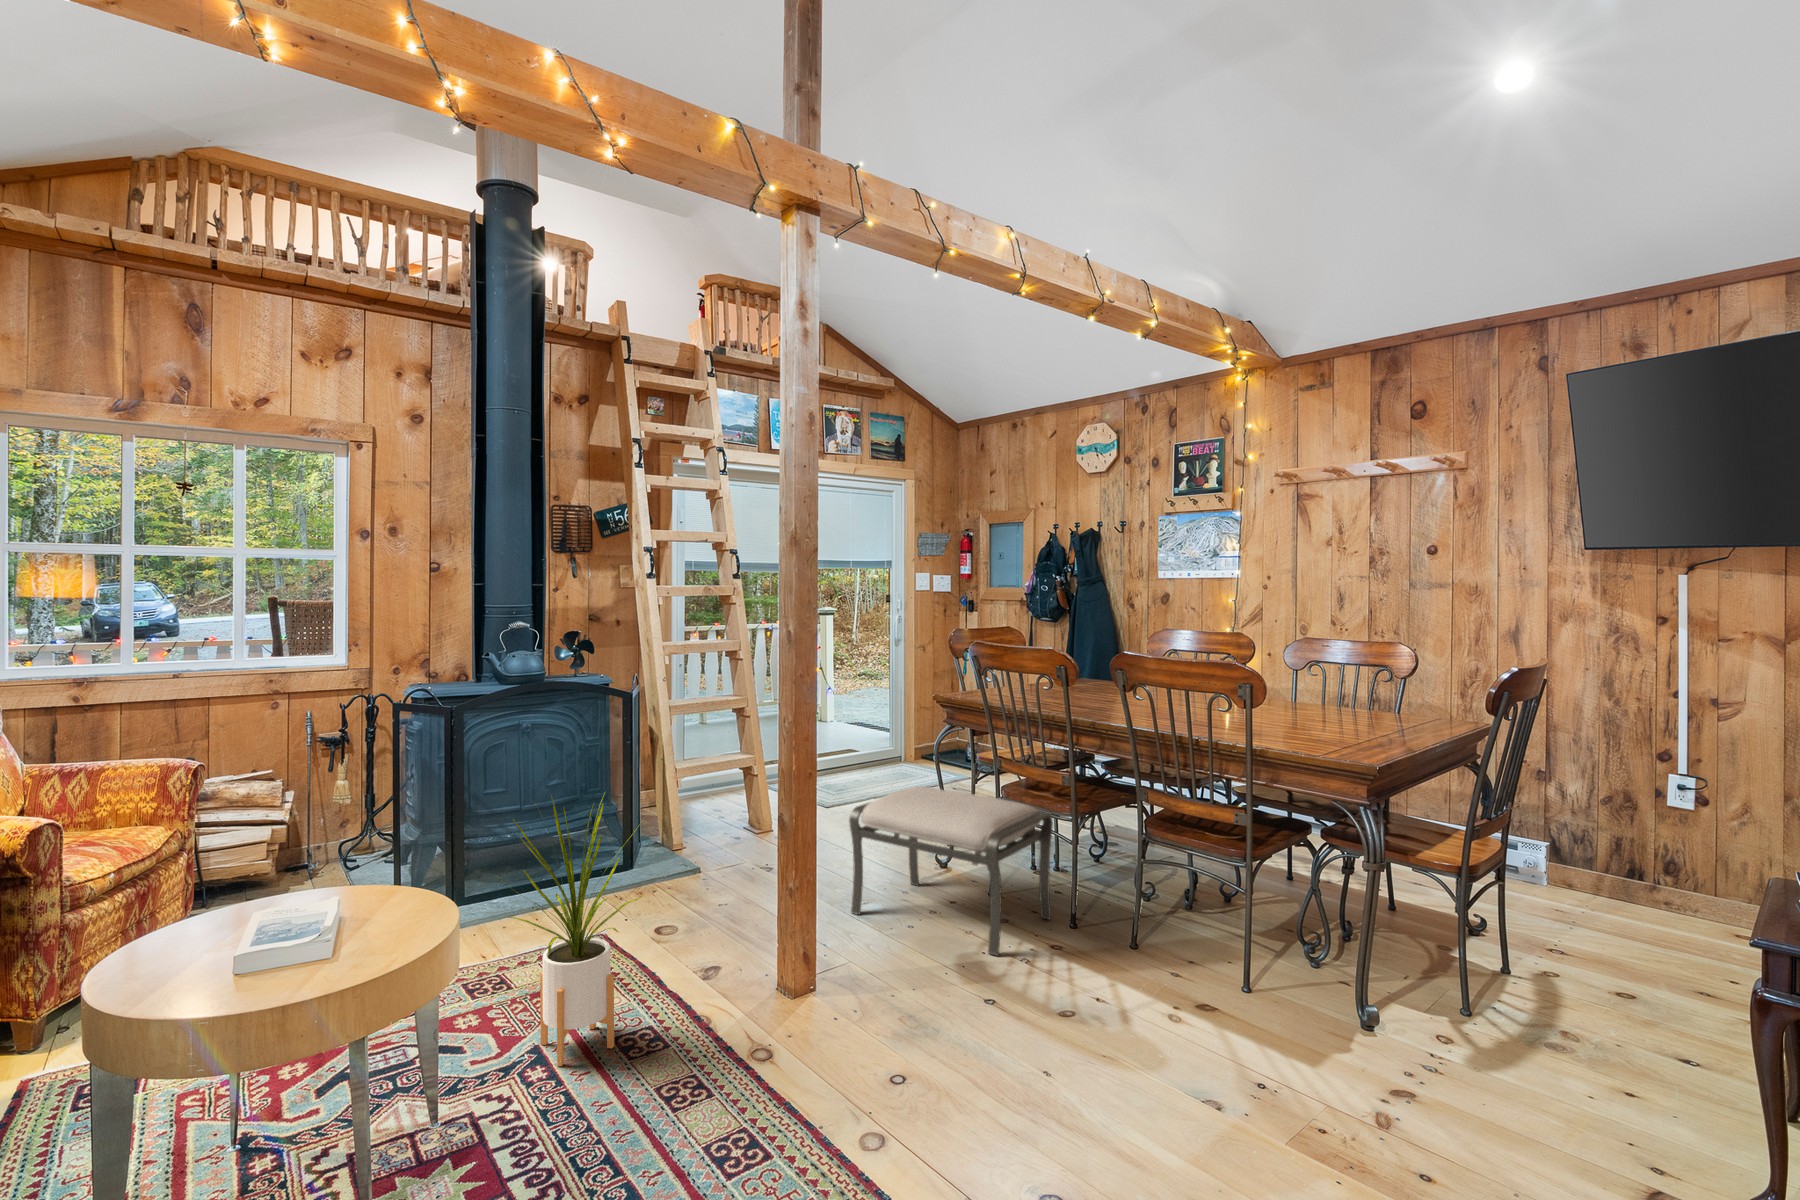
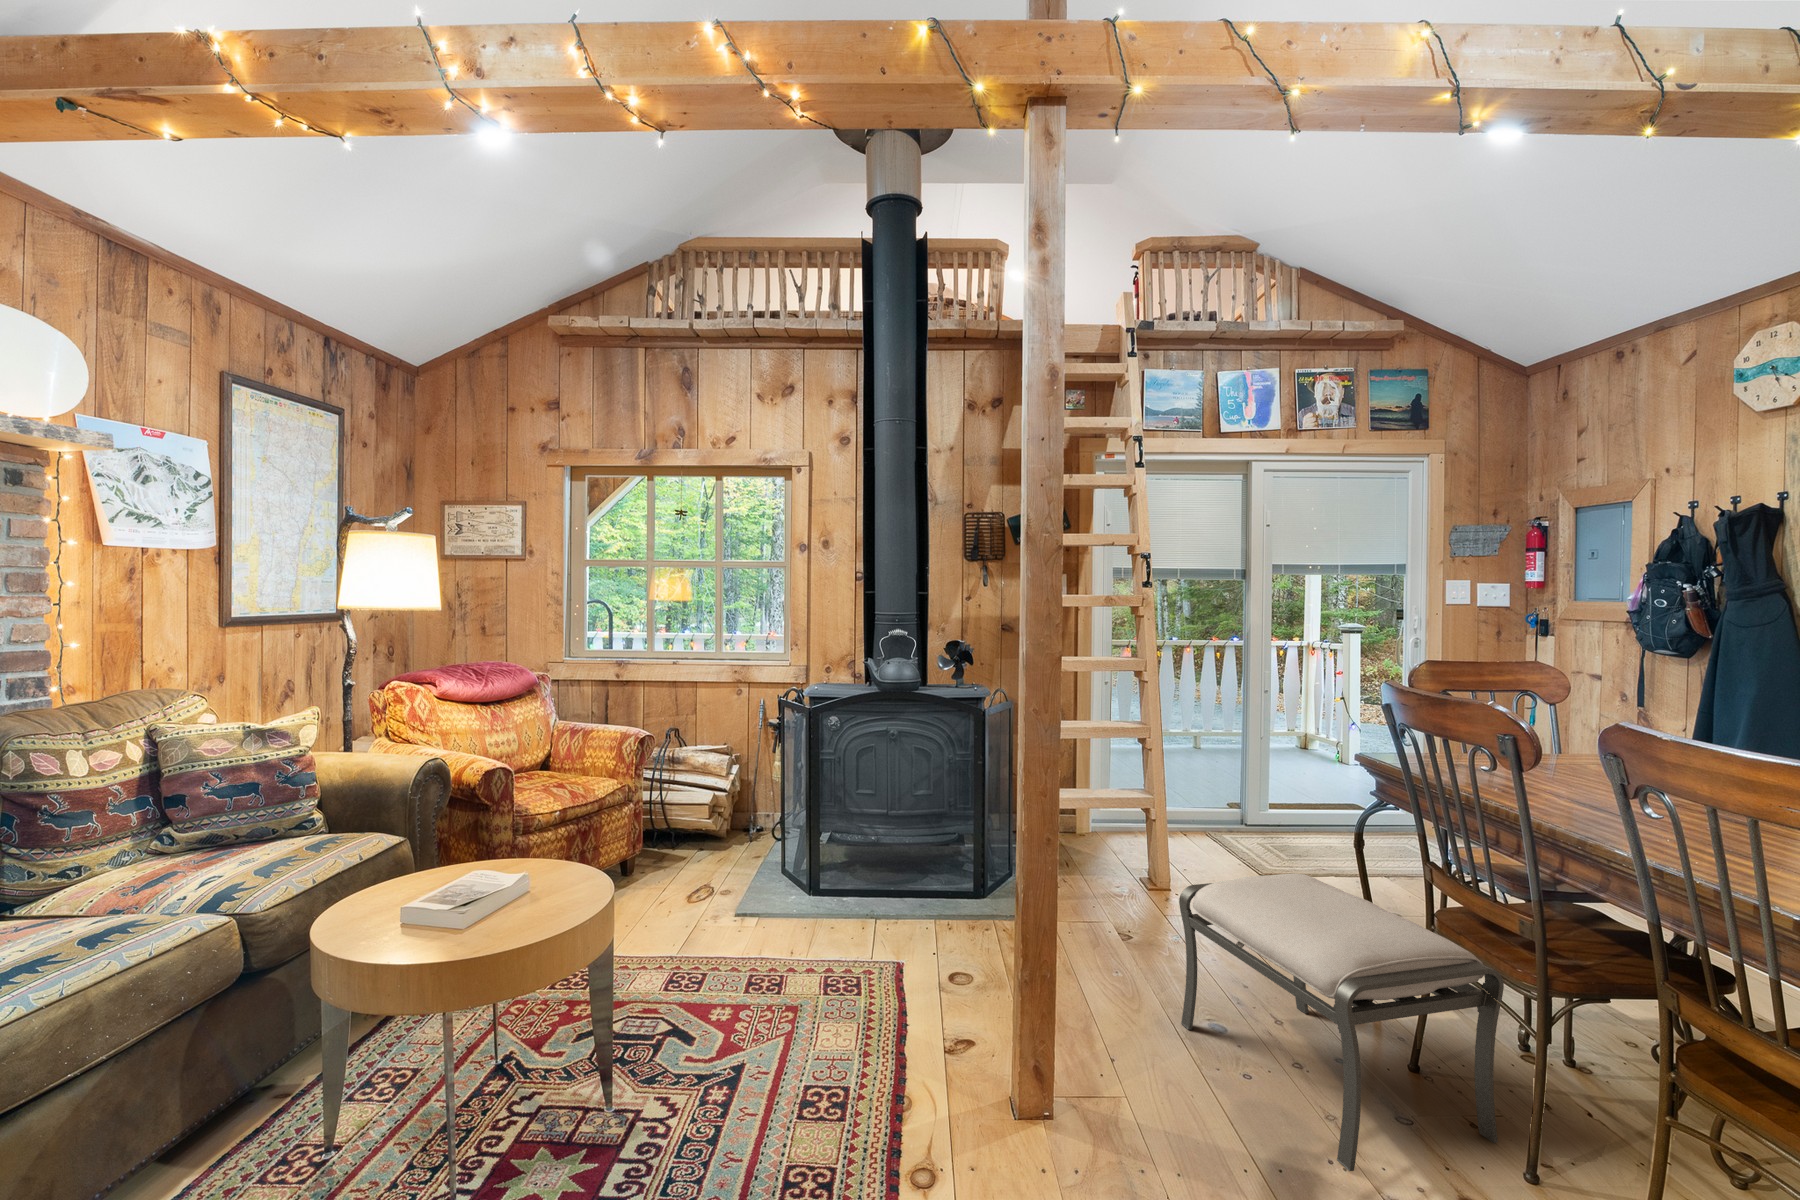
house plant: present [499,796,643,1066] -> none [692,807,849,1098]

